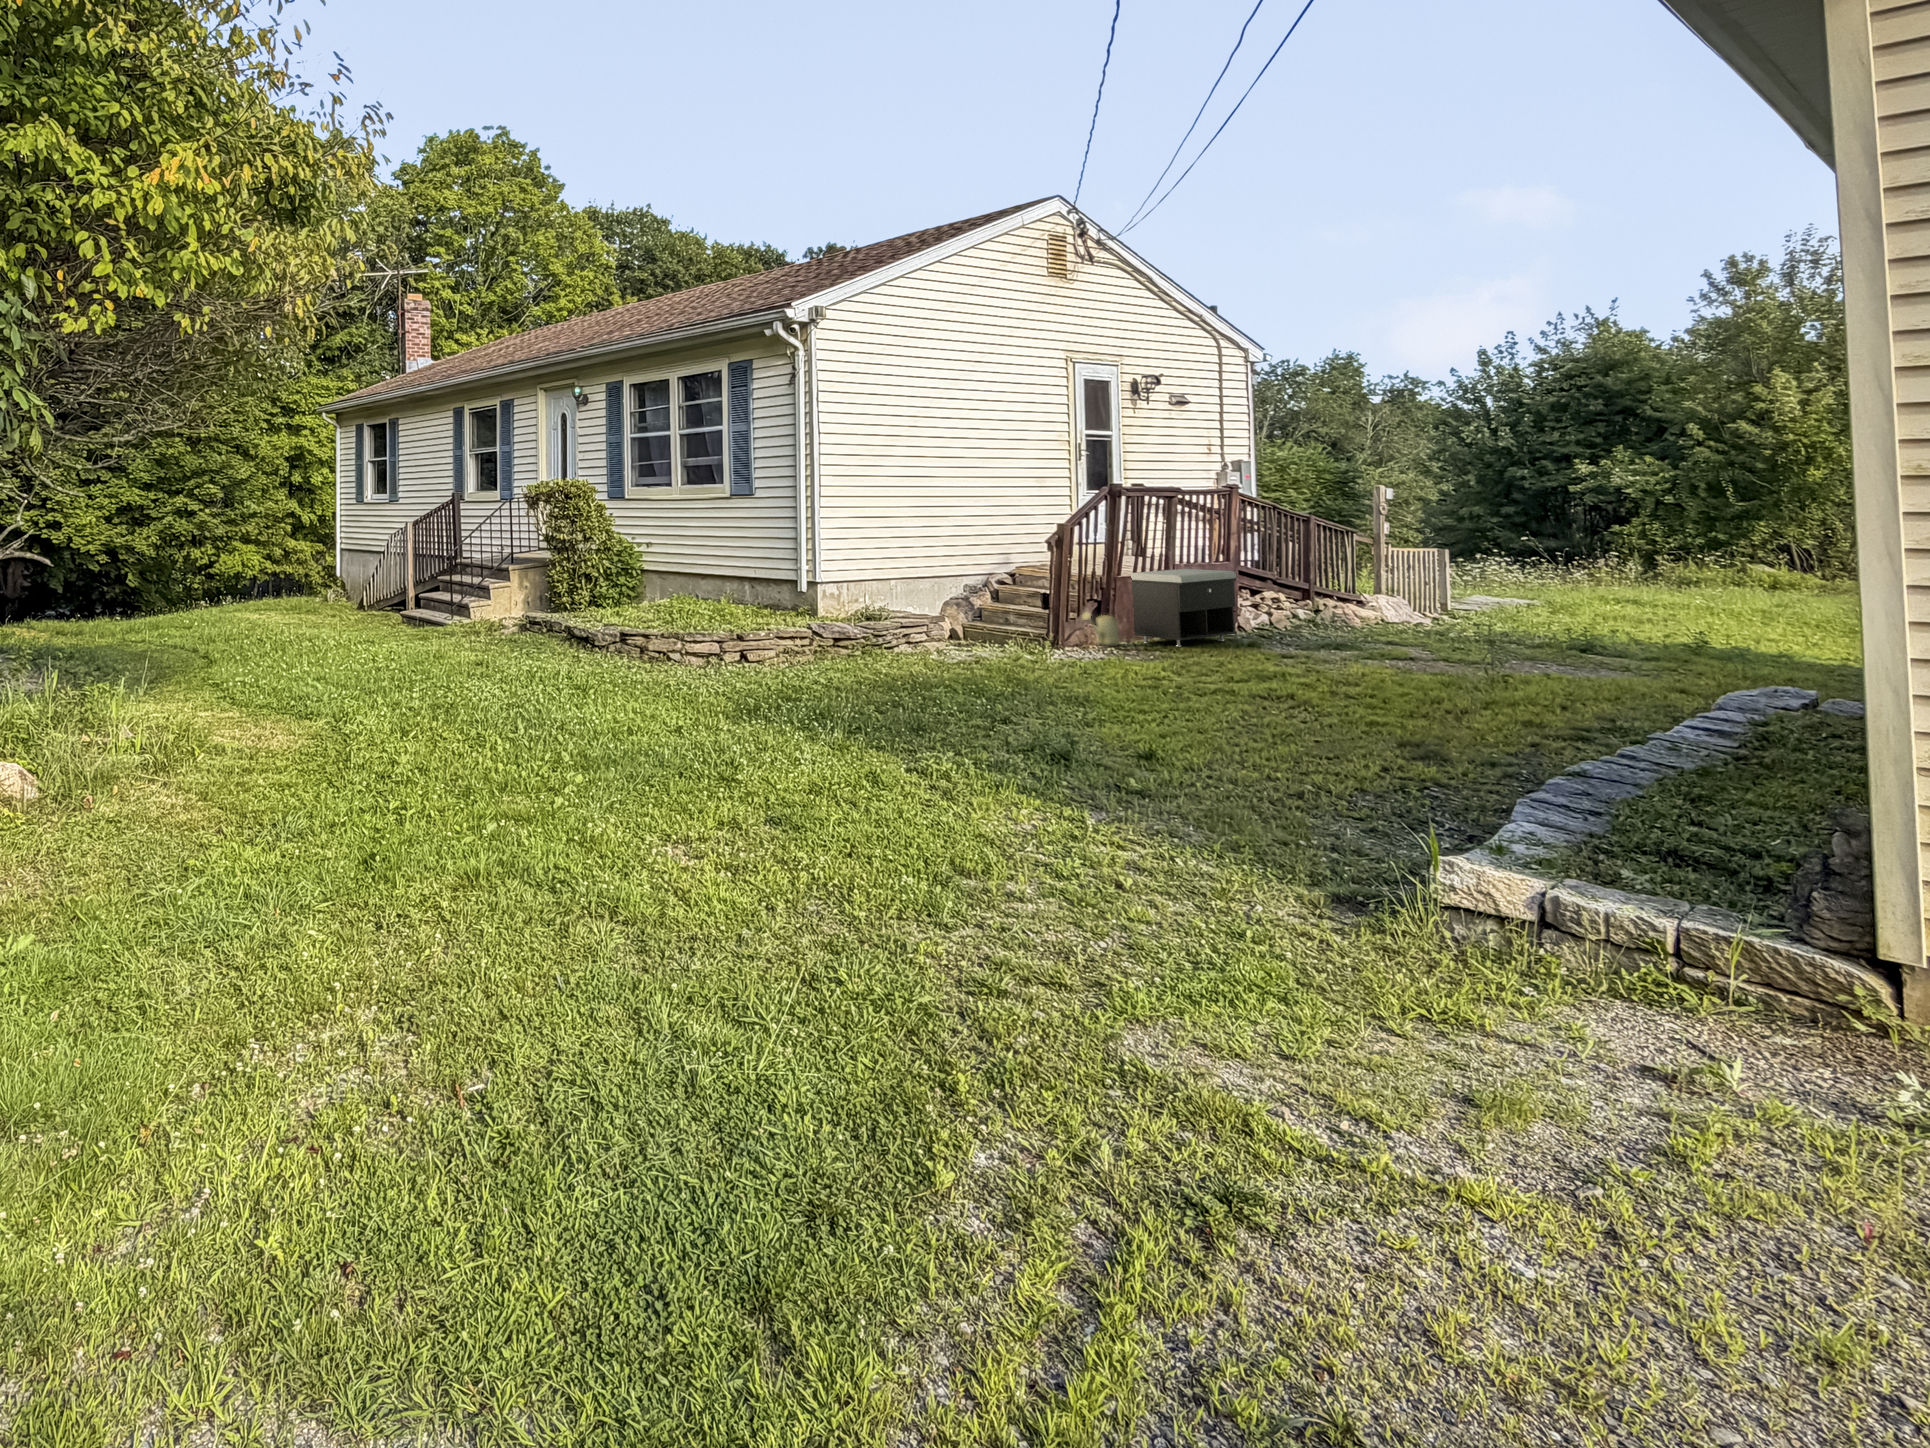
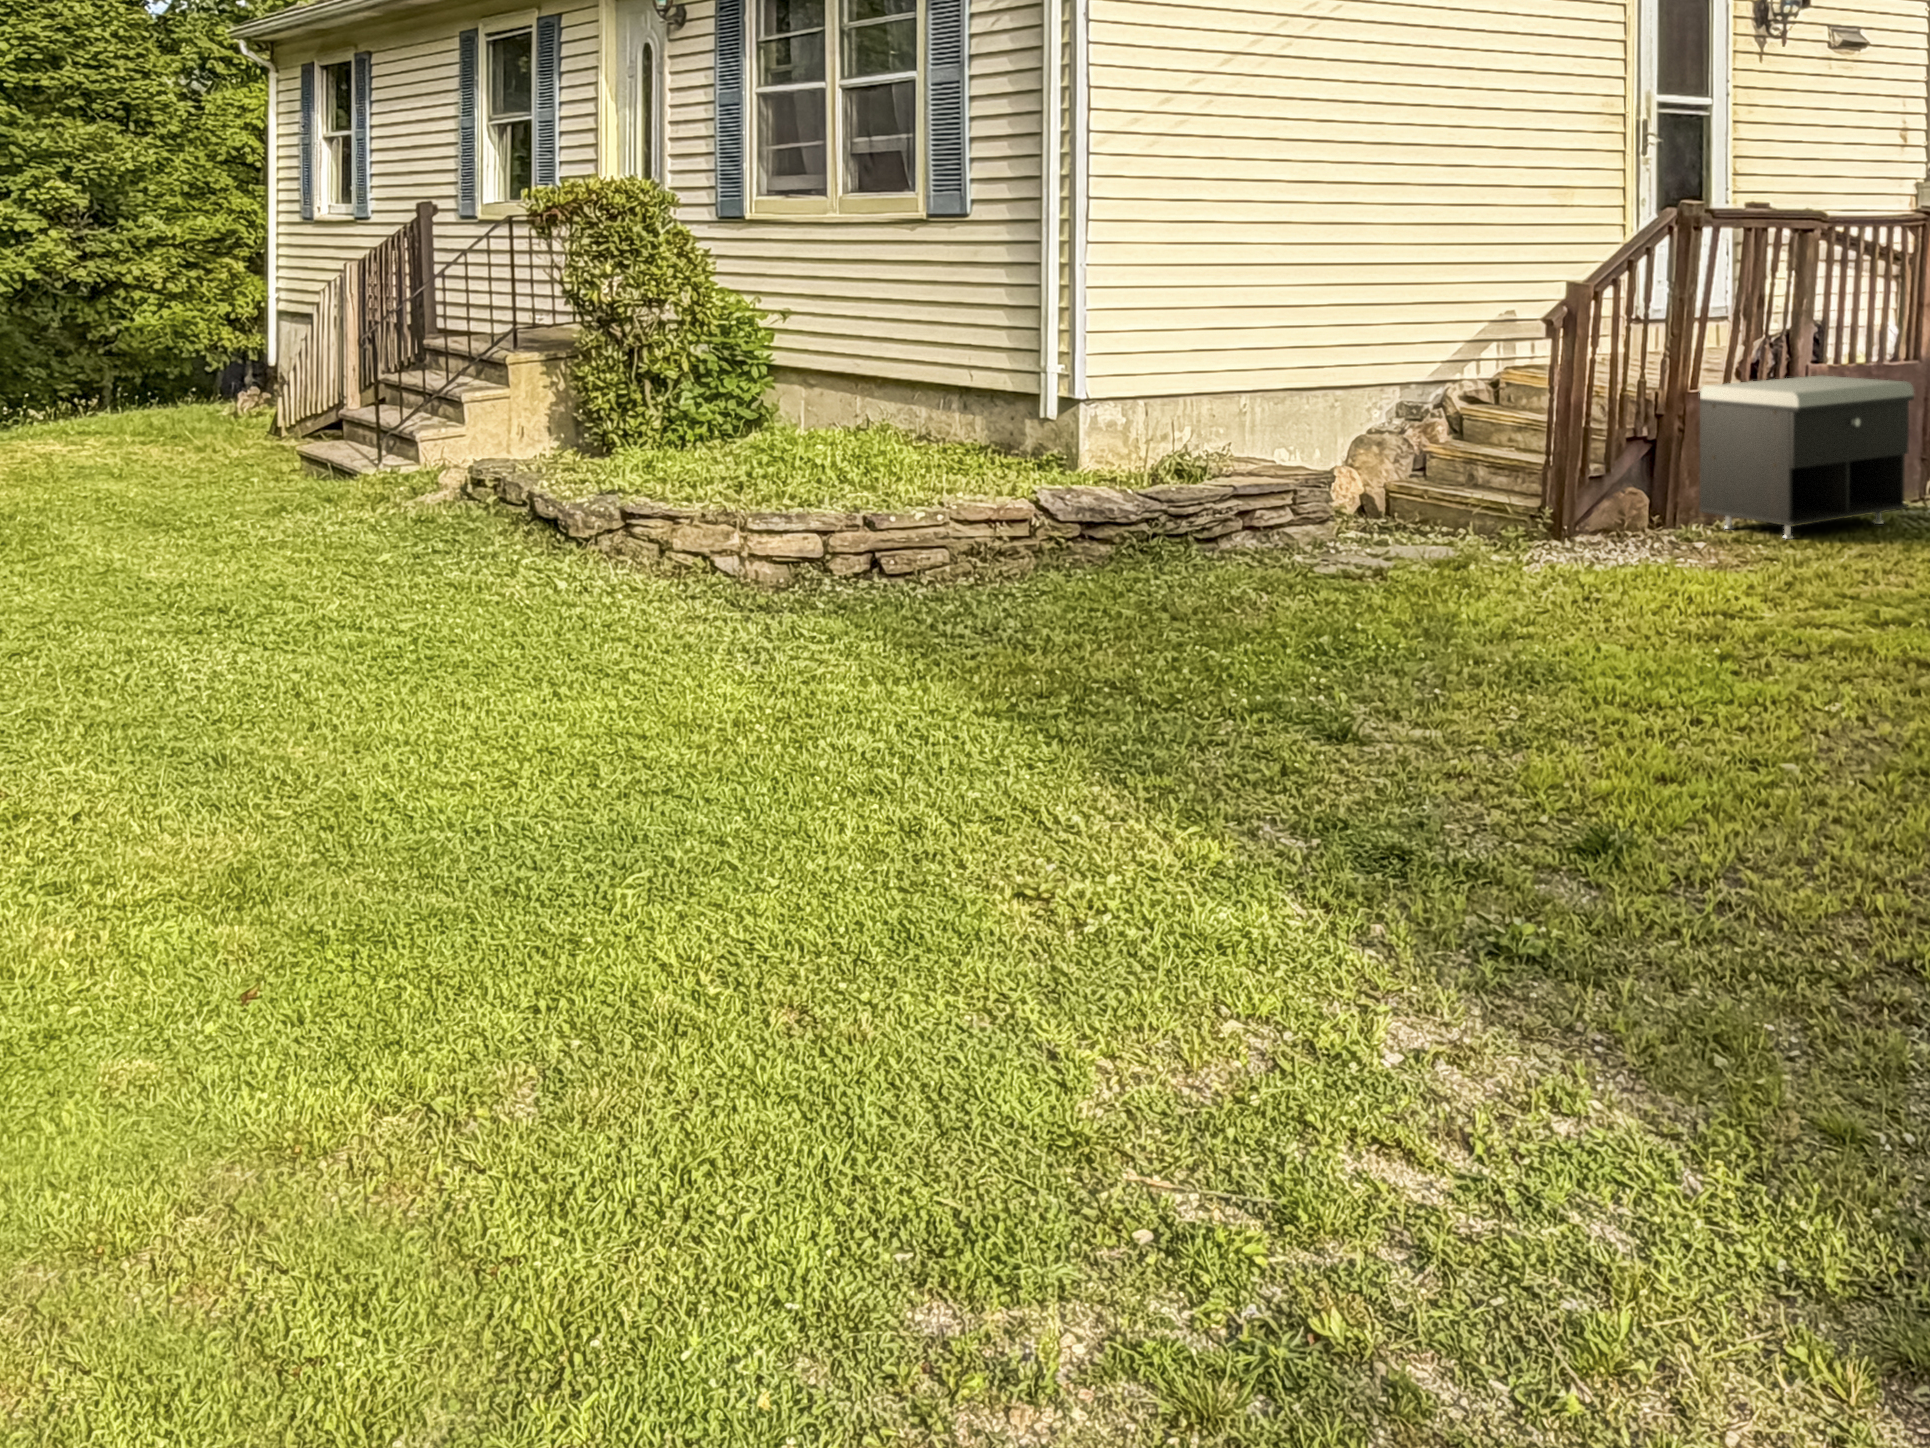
watering can: present [1082,612,1119,647] -> none [1598,455,1674,538]

